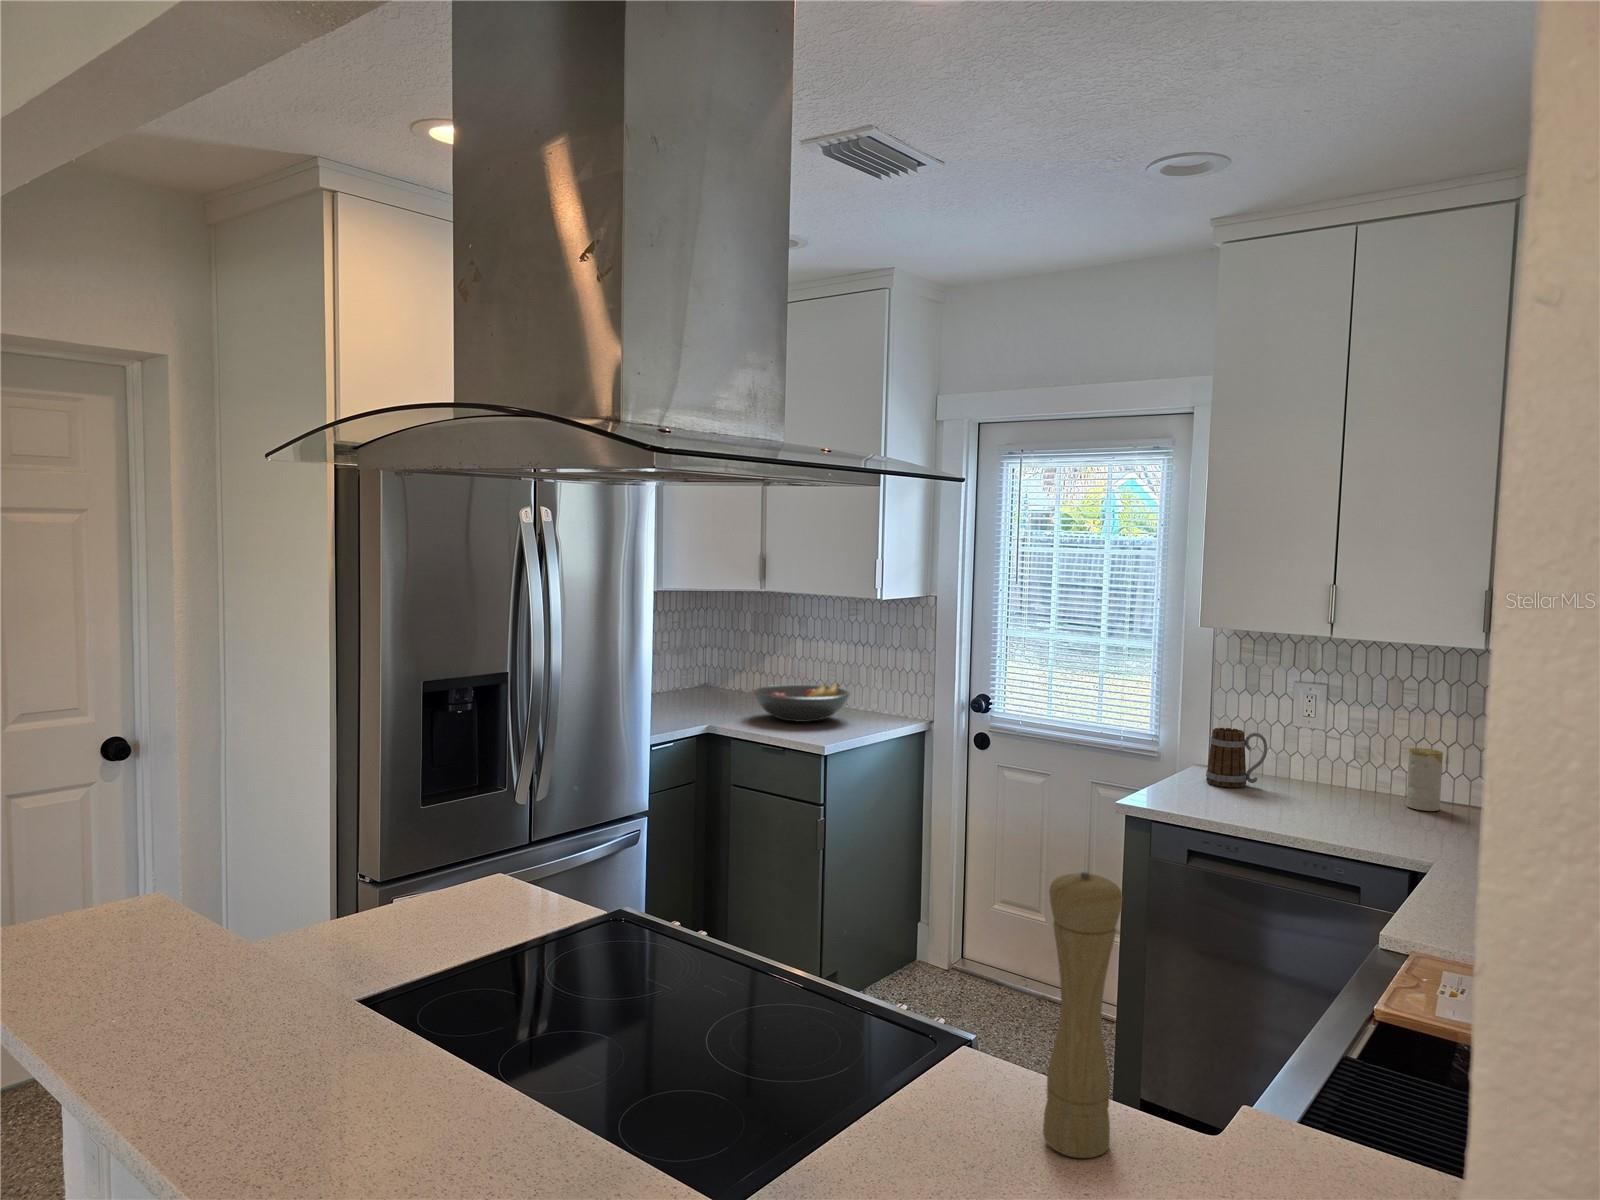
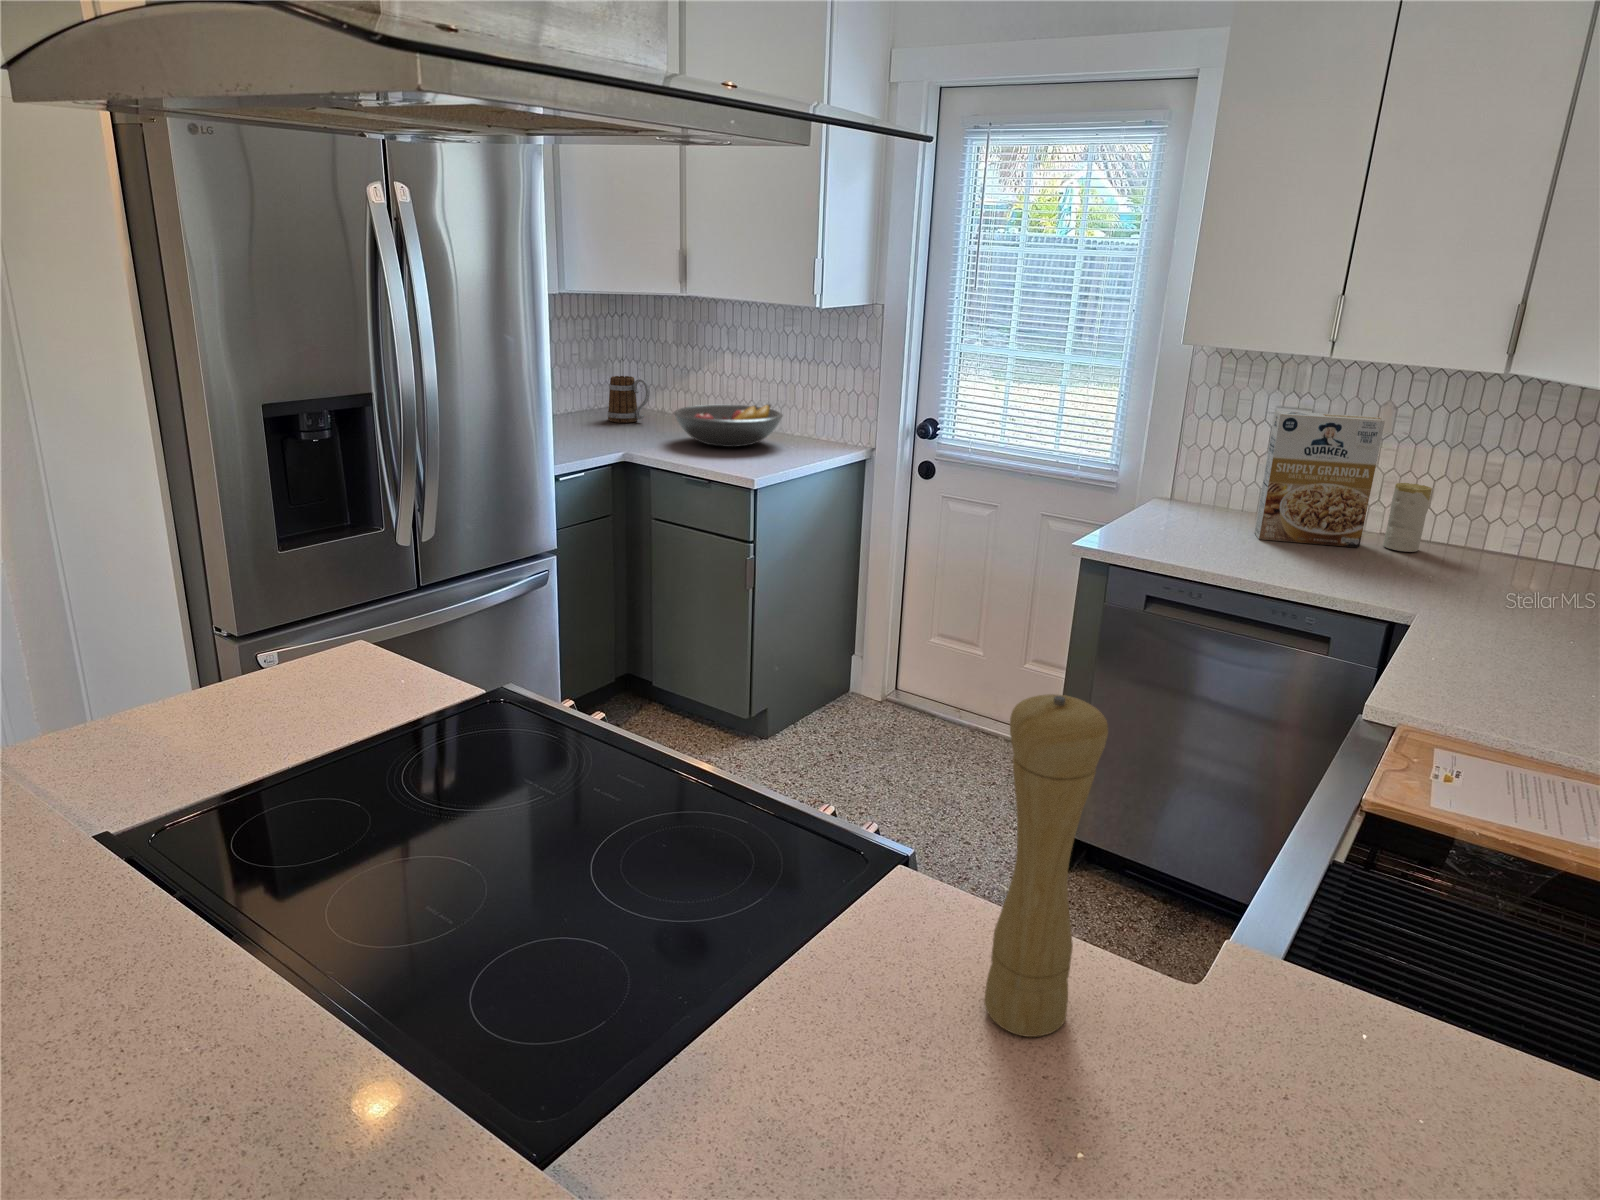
cereal box: none [1286,684,1390,807] -> present [1254,410,1385,547]
mug: present [1206,728,1267,787] -> present [608,376,650,423]

